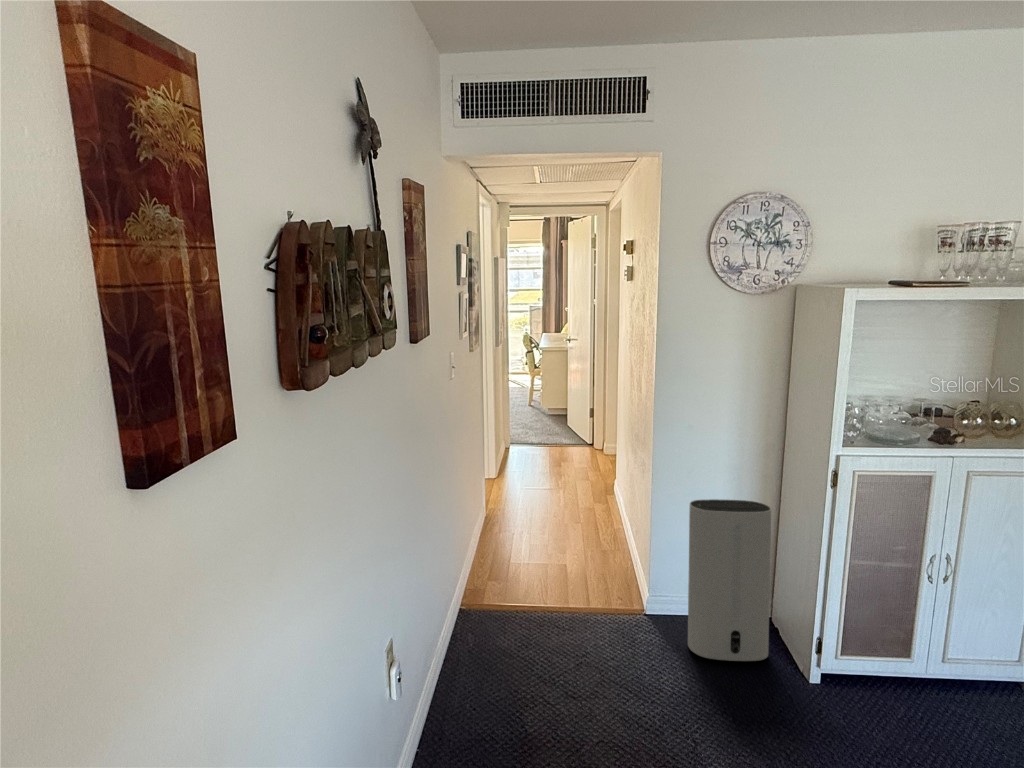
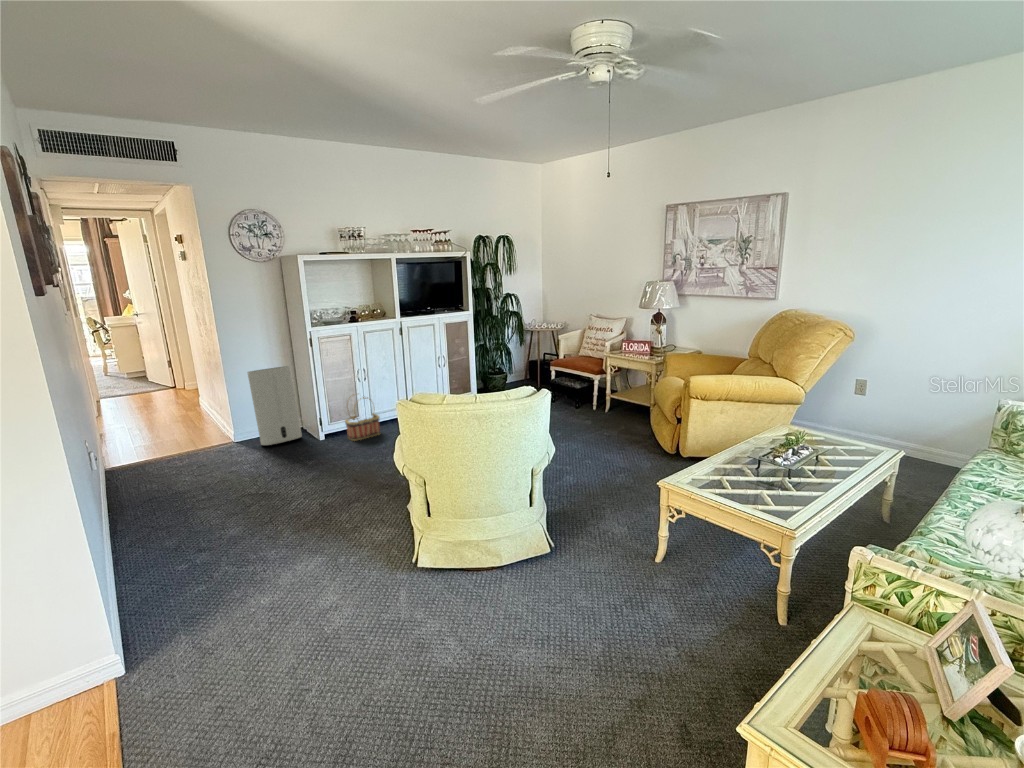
basket: none [876,614,979,736] -> present [345,397,380,441]

